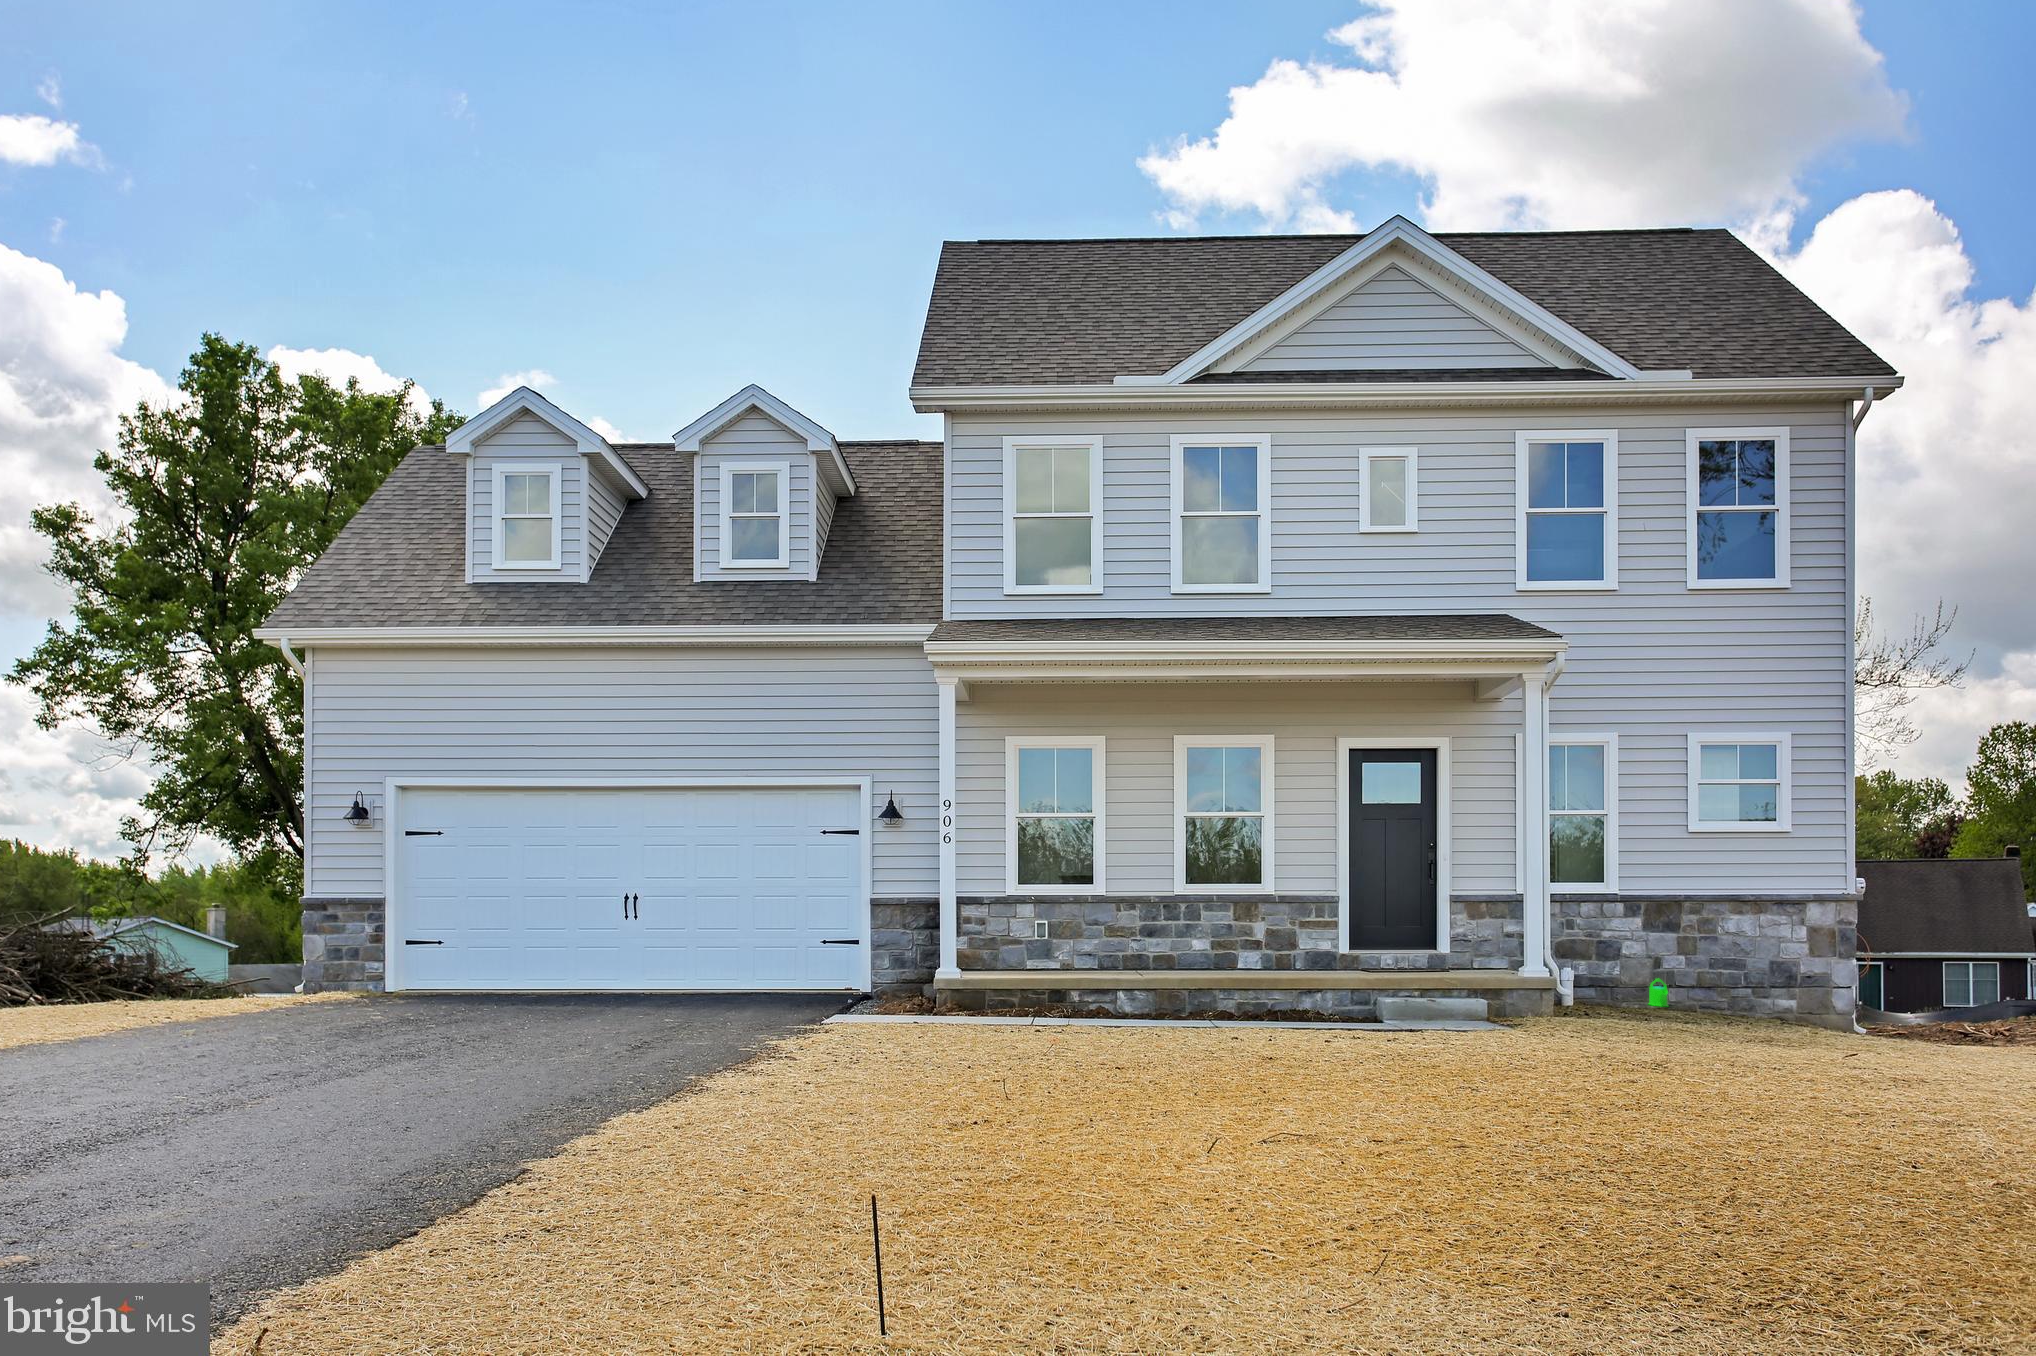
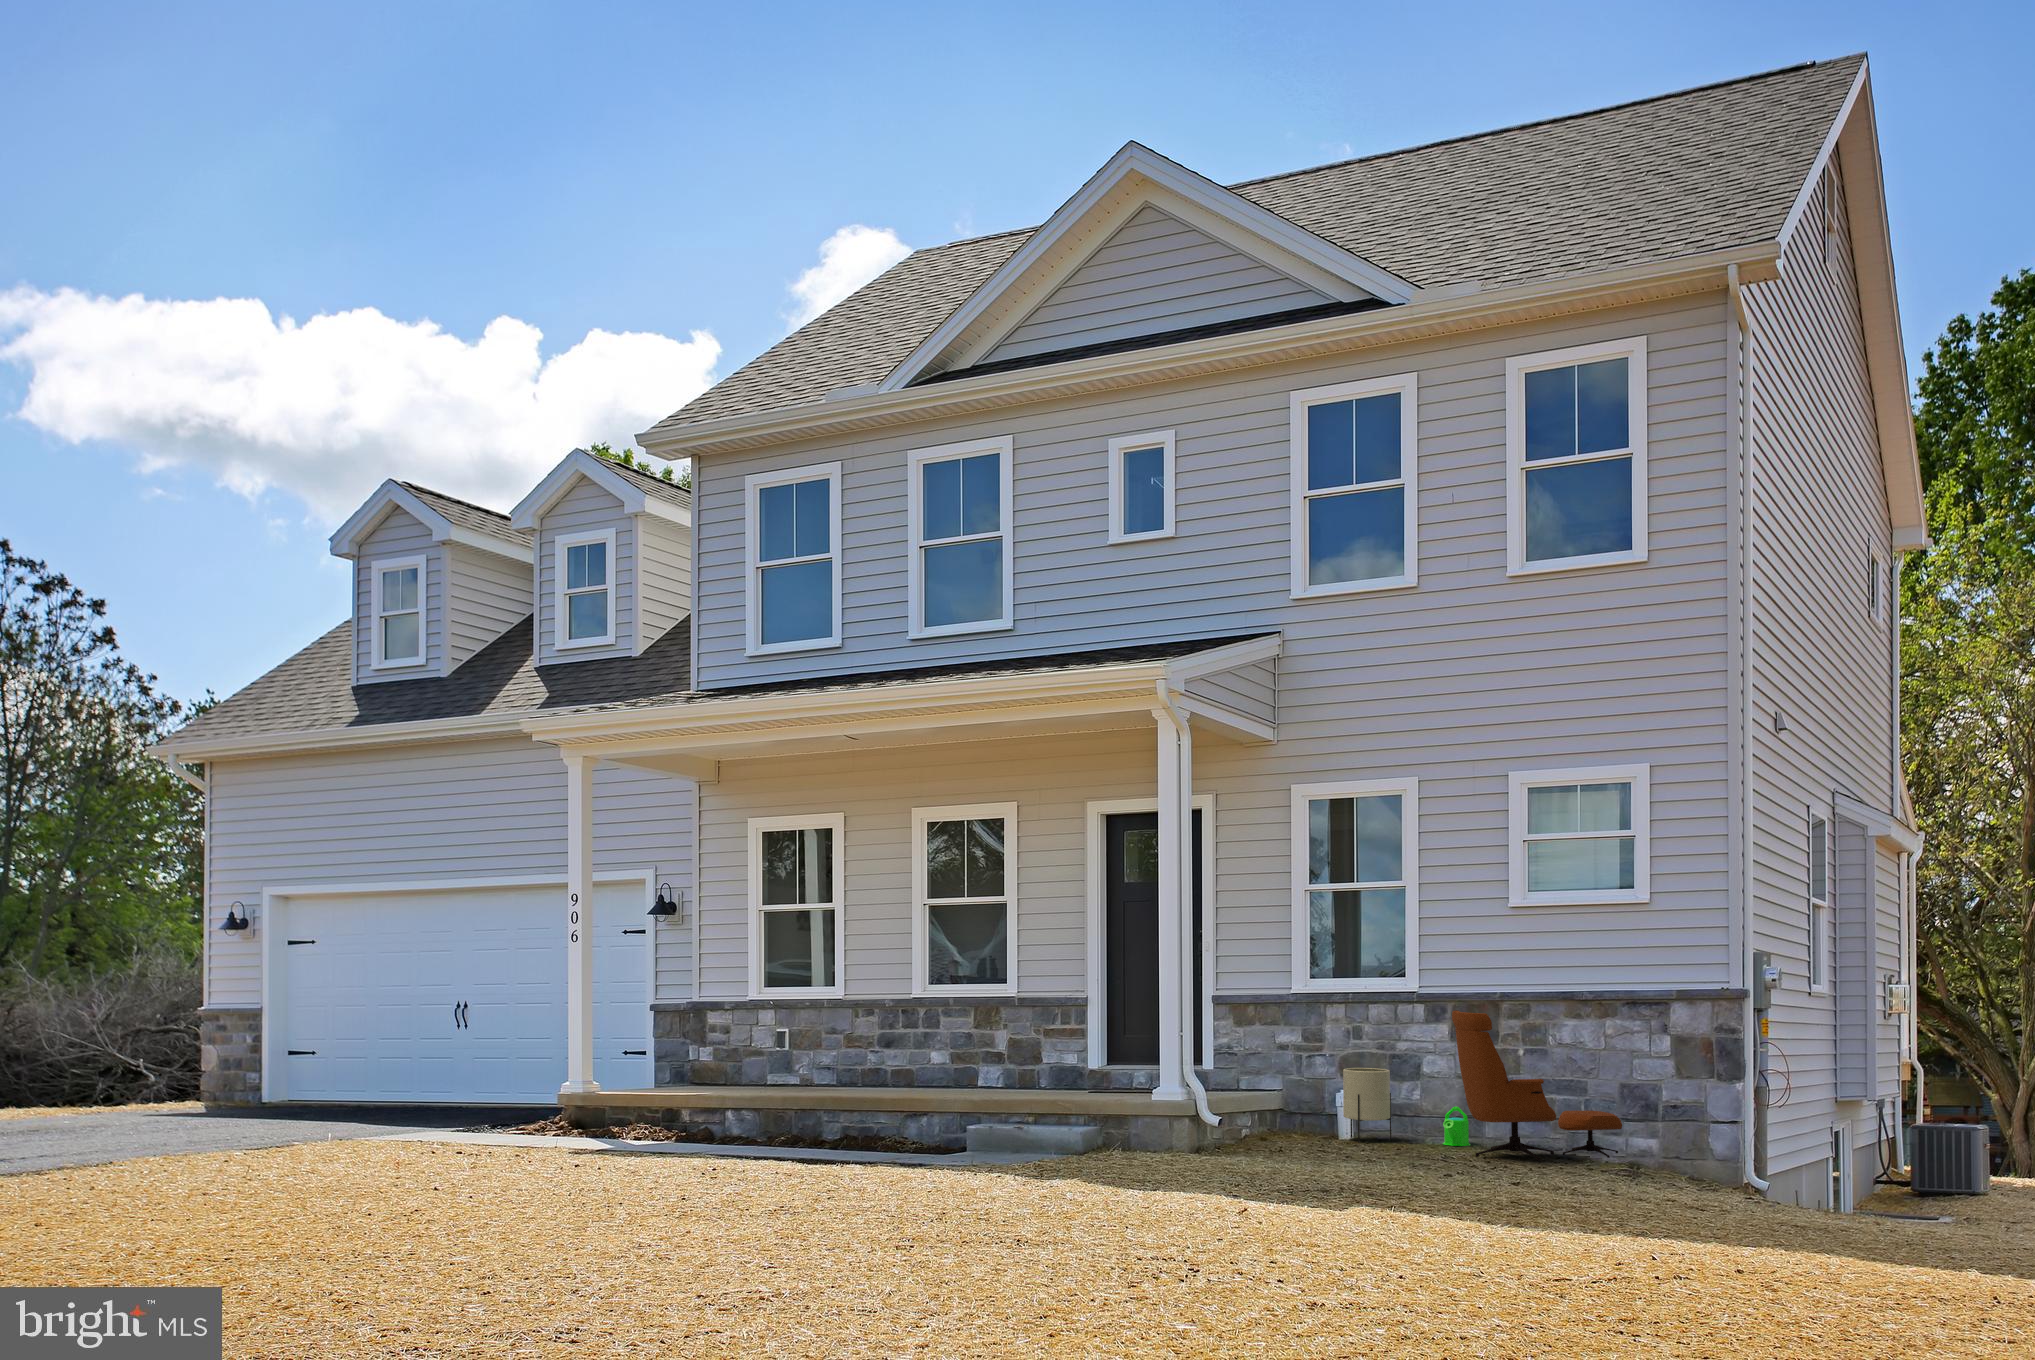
lounge chair: none [1704,913,1789,1018] -> present [1452,1010,1622,1161]
planter: none [1578,951,1614,1007] -> present [1343,1068,1391,1143]

